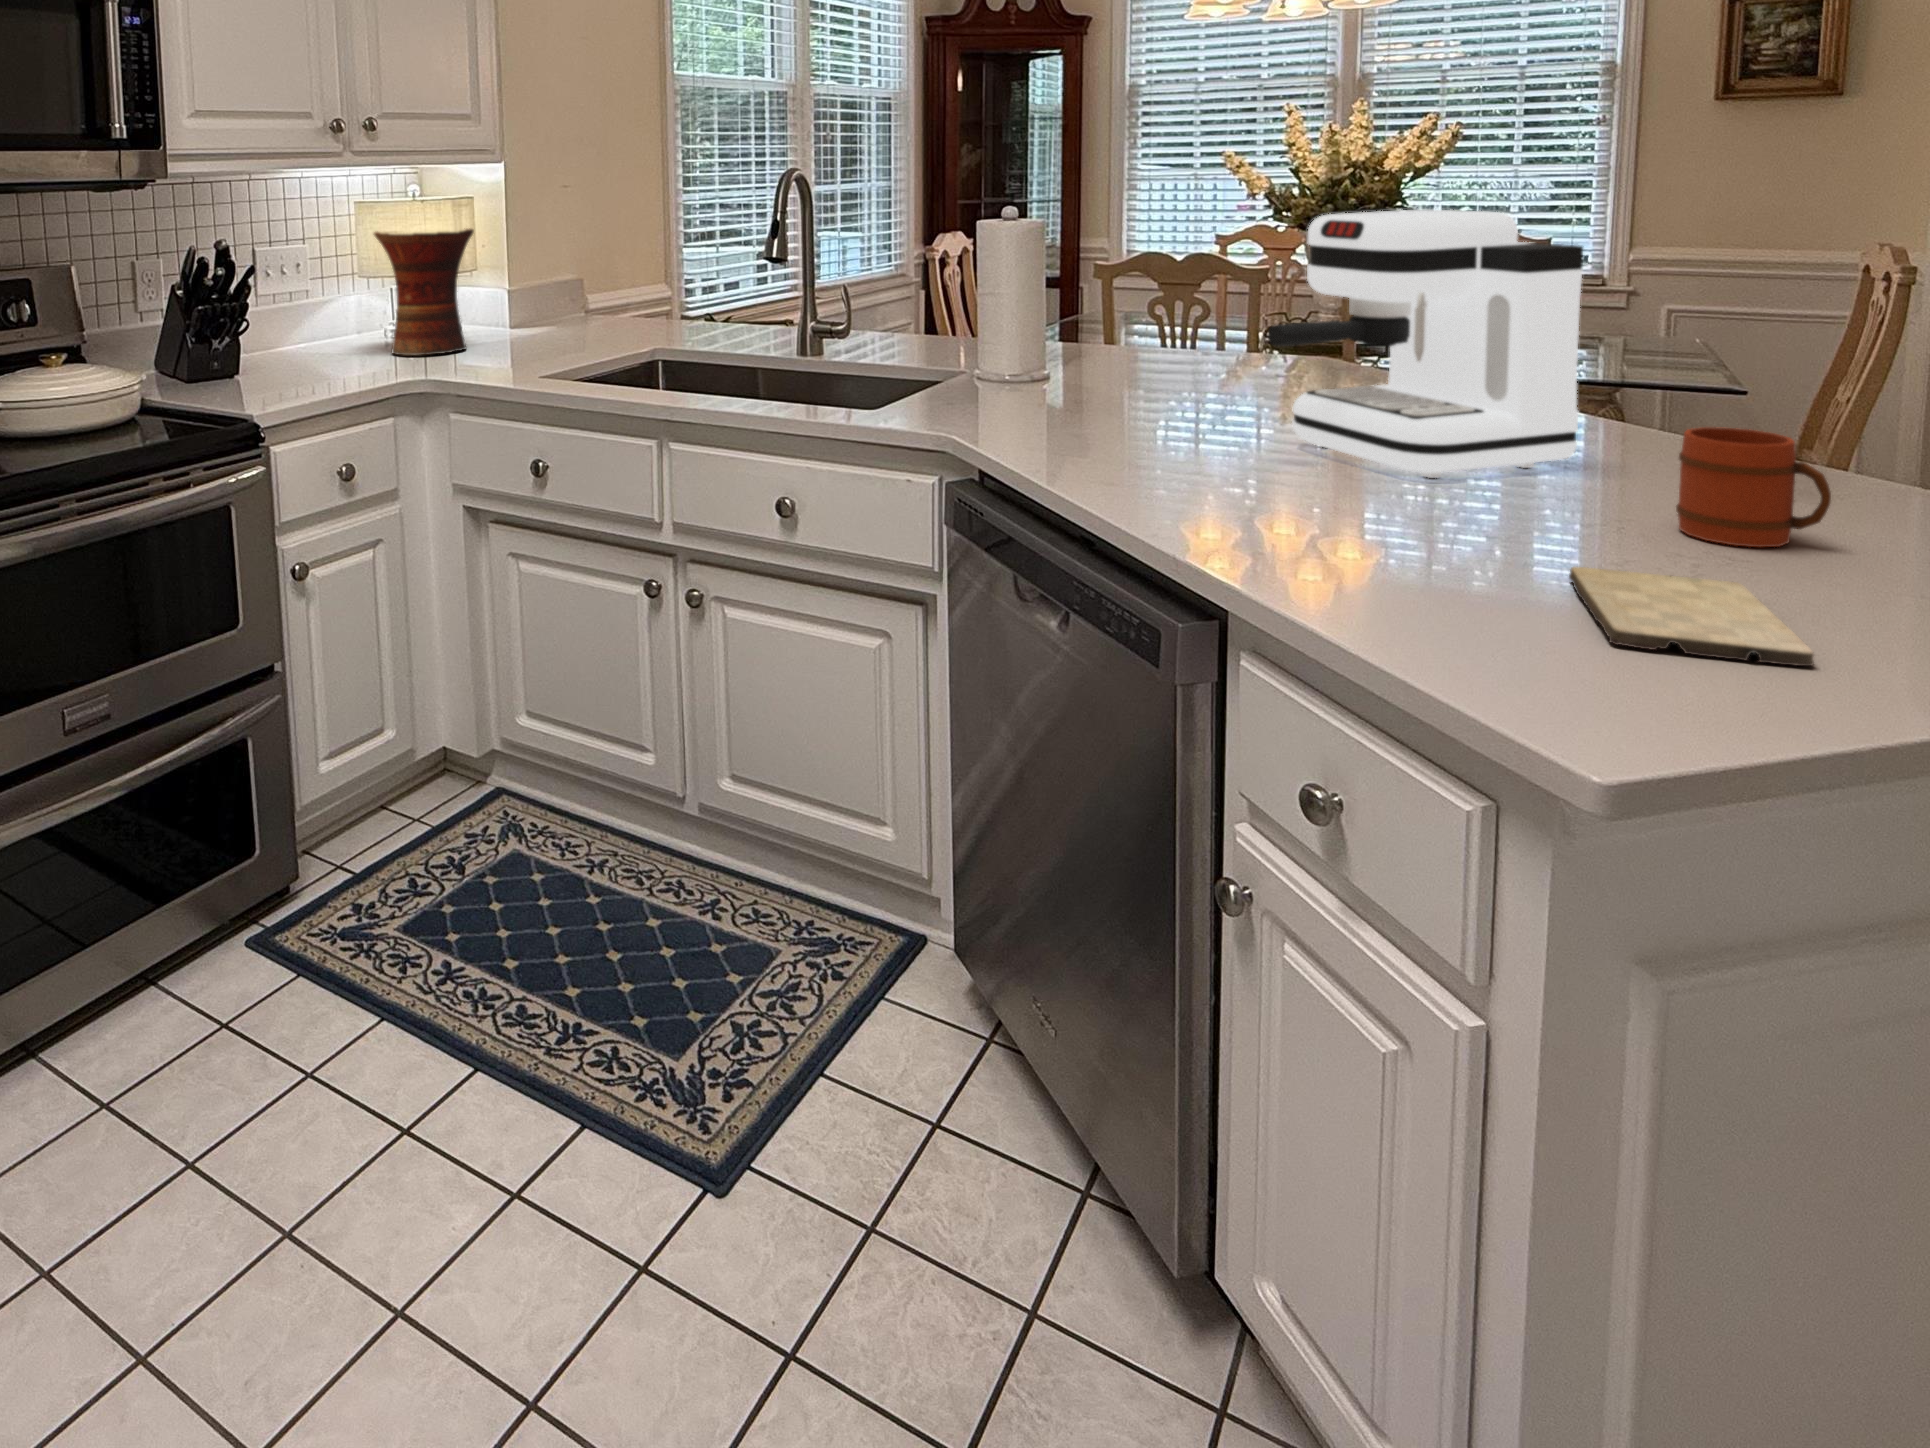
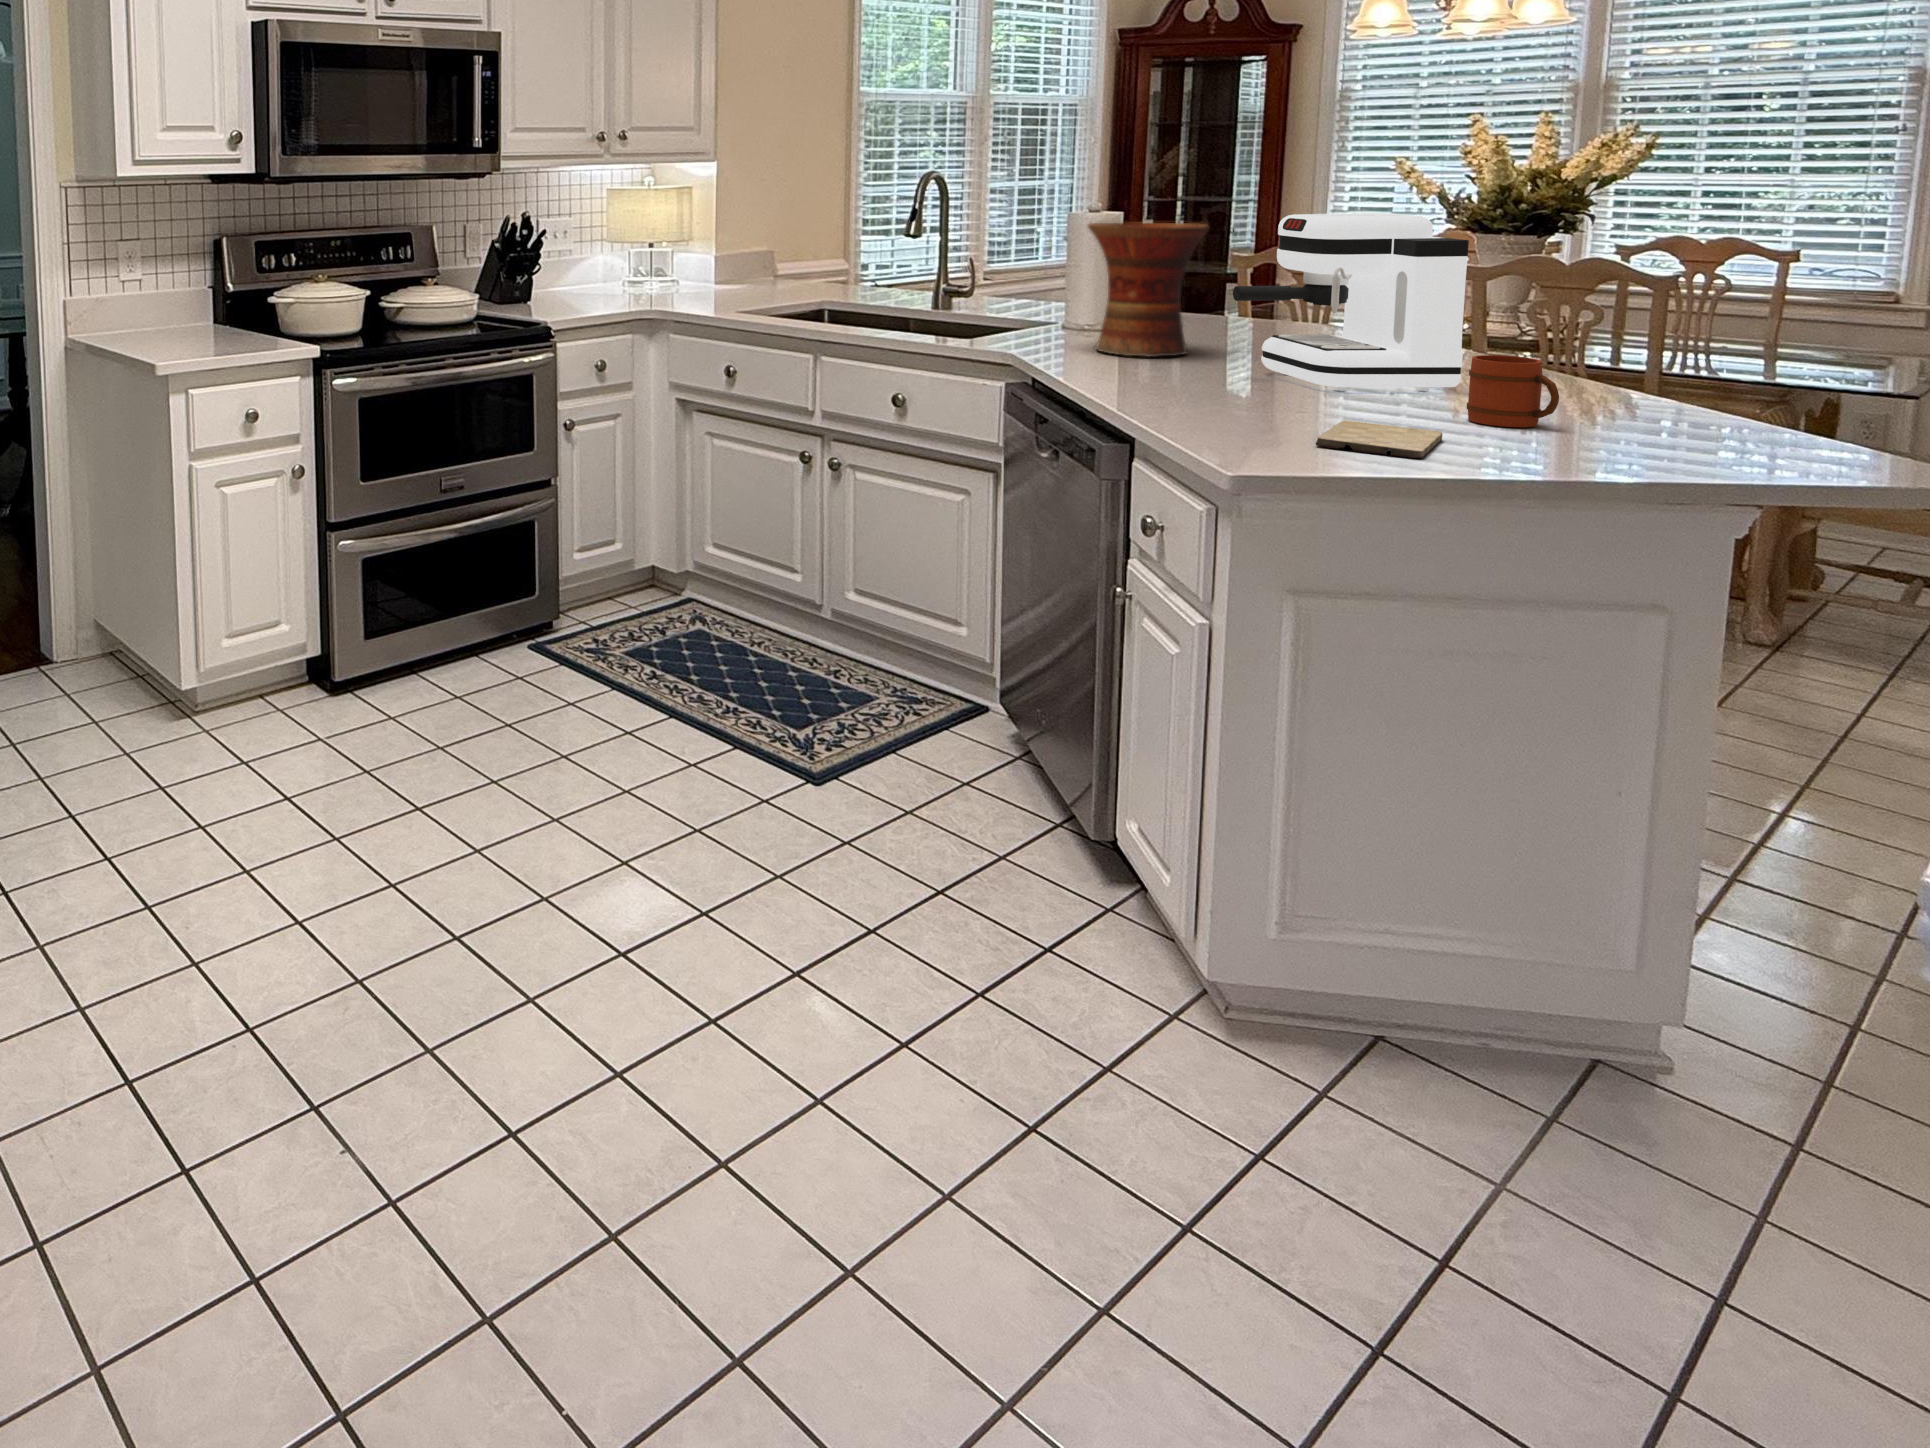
vase: present [374,228,474,356] -> present [1088,223,1209,357]

